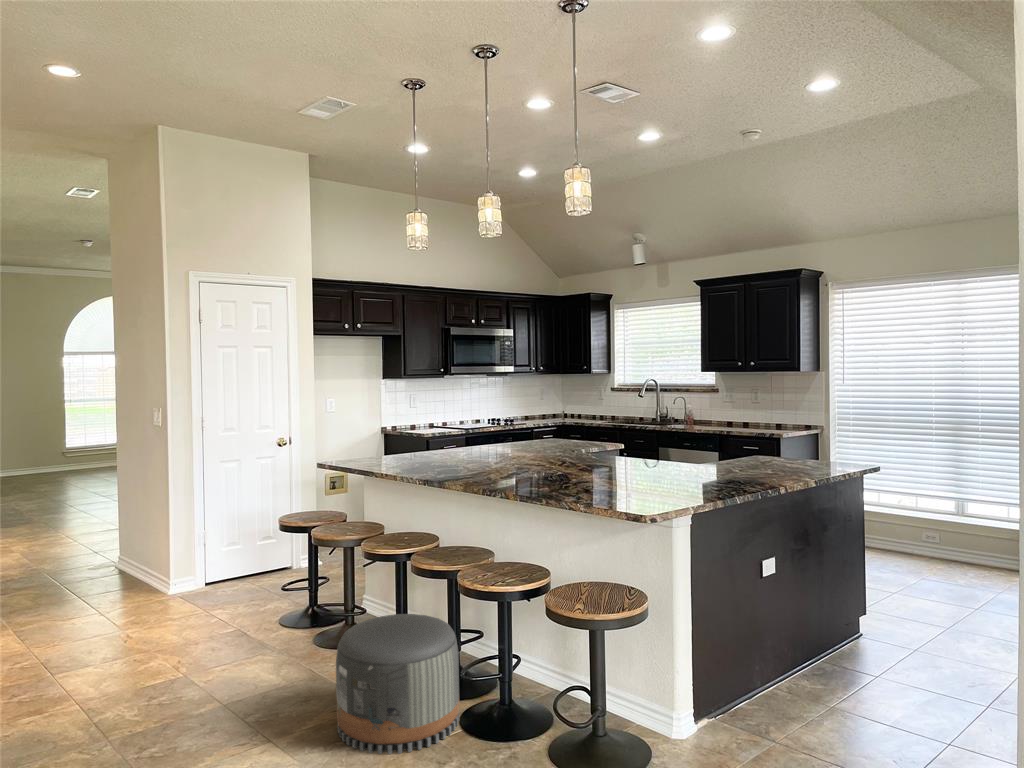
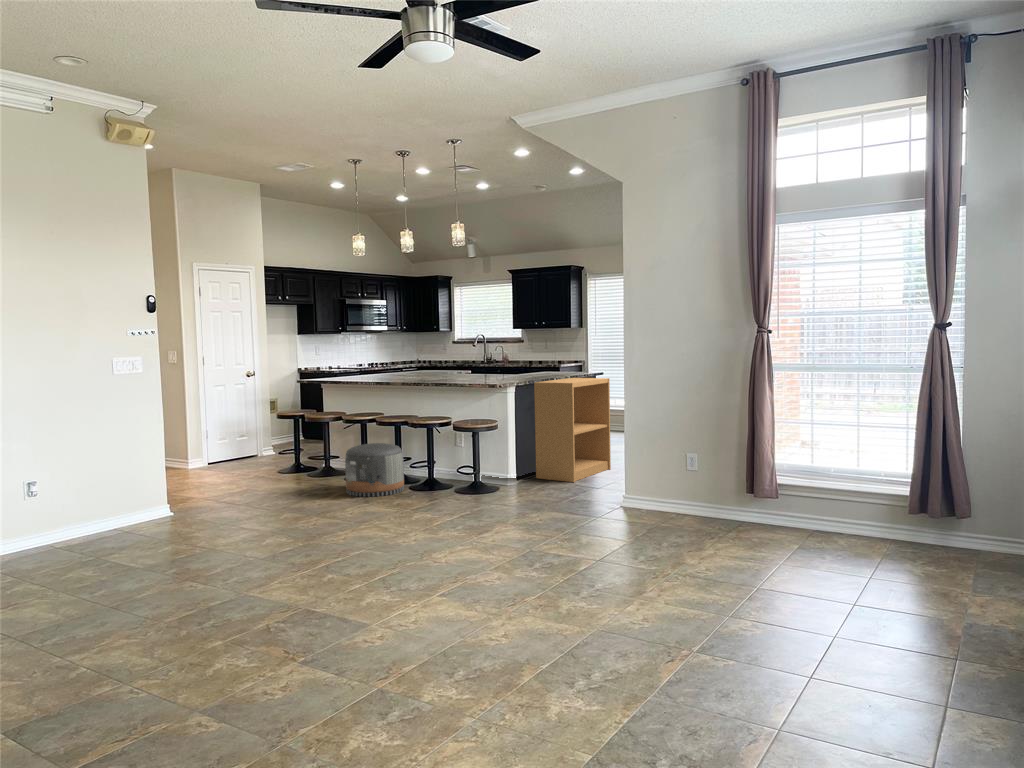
bookshelf: none [751,481,925,752] -> present [534,378,611,482]

